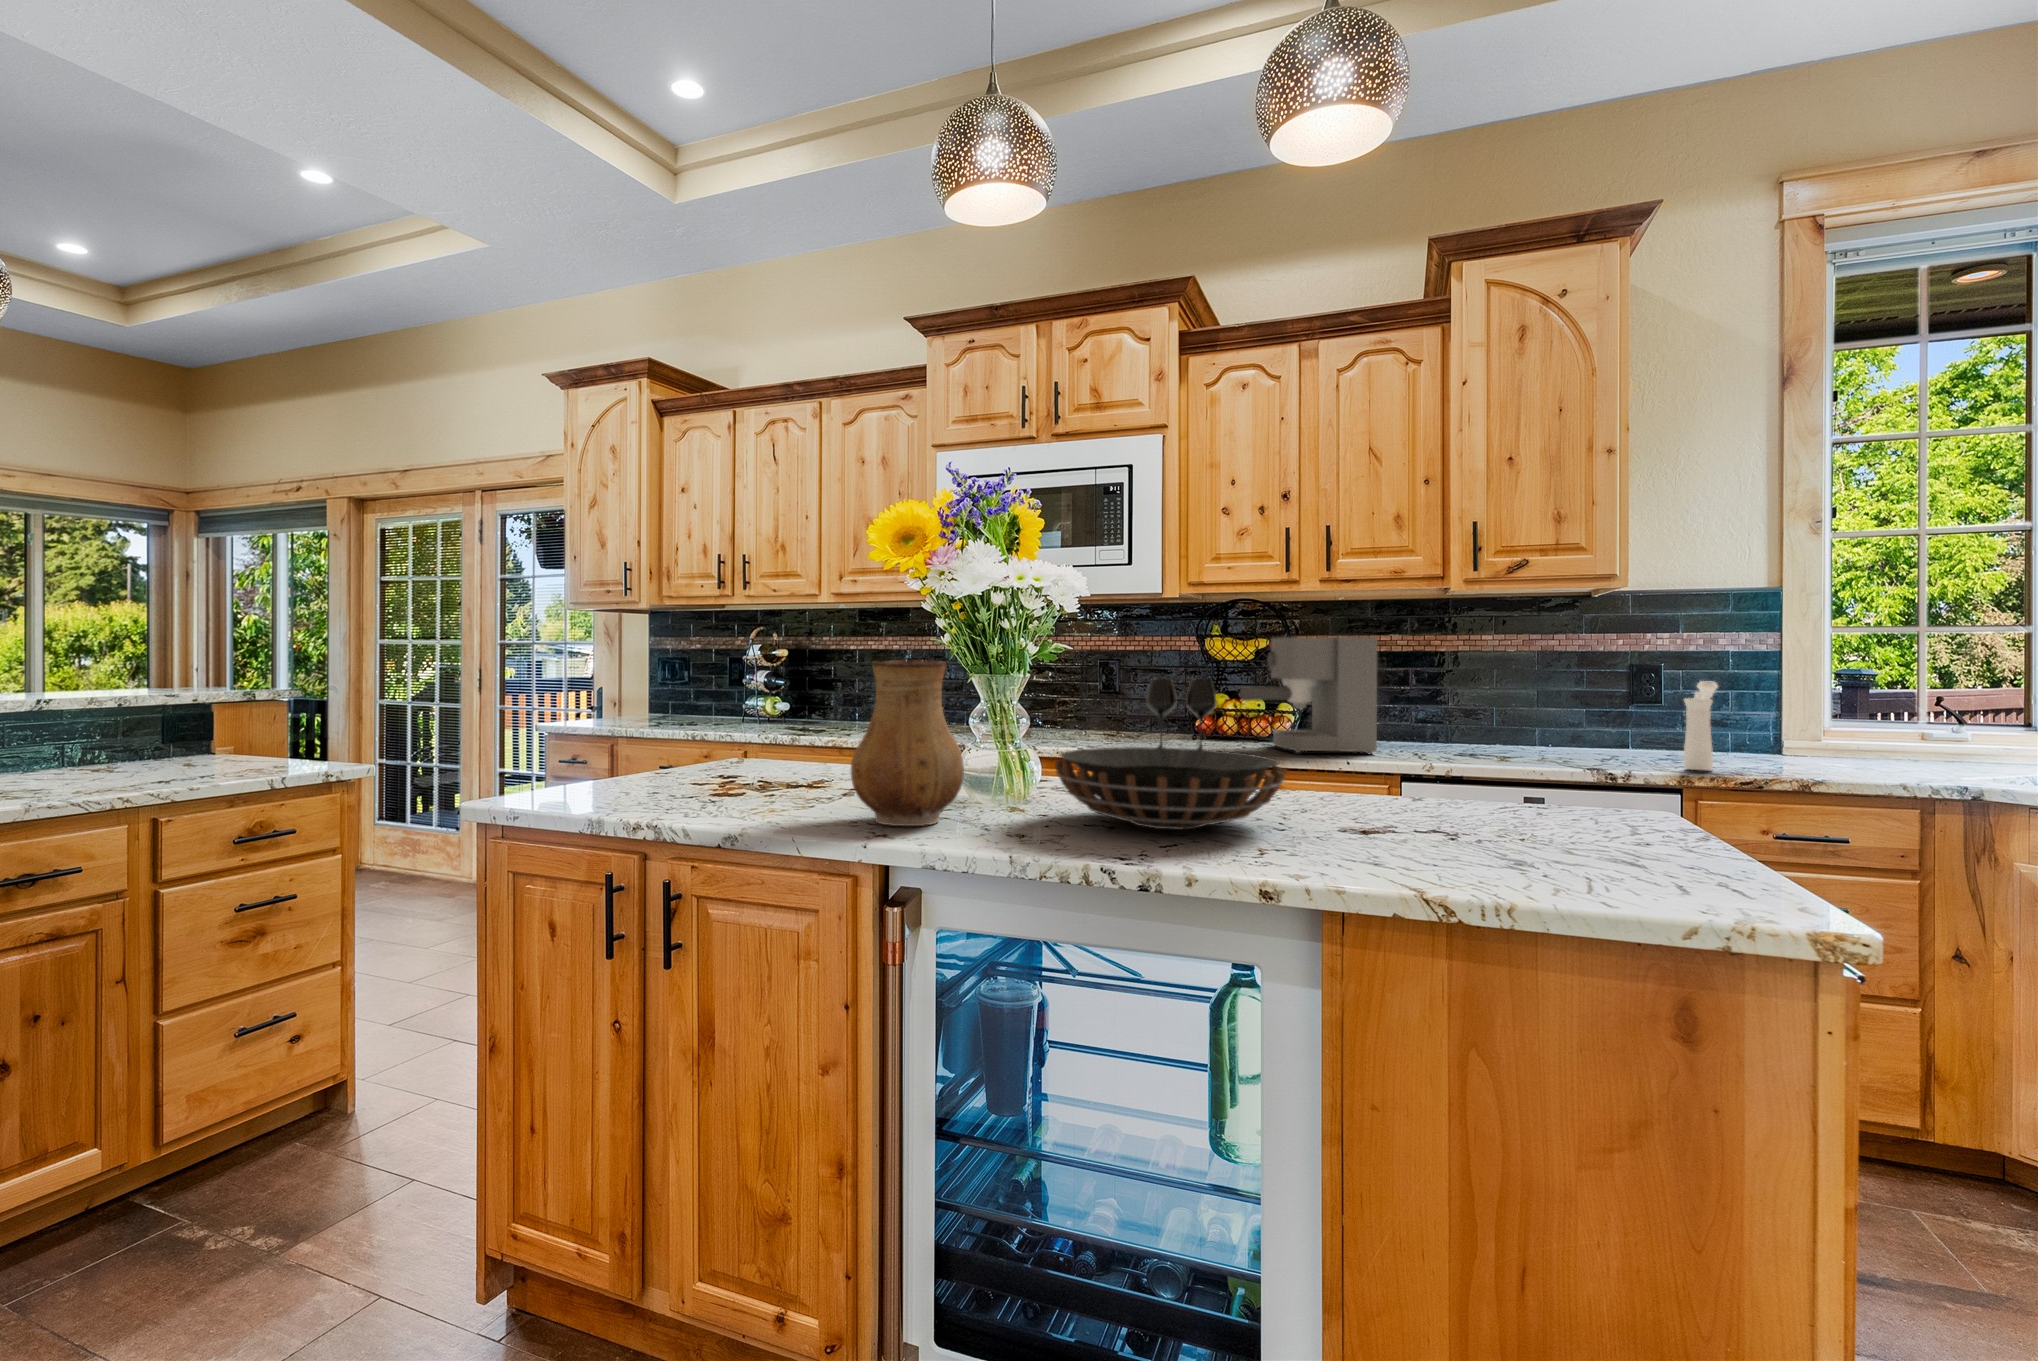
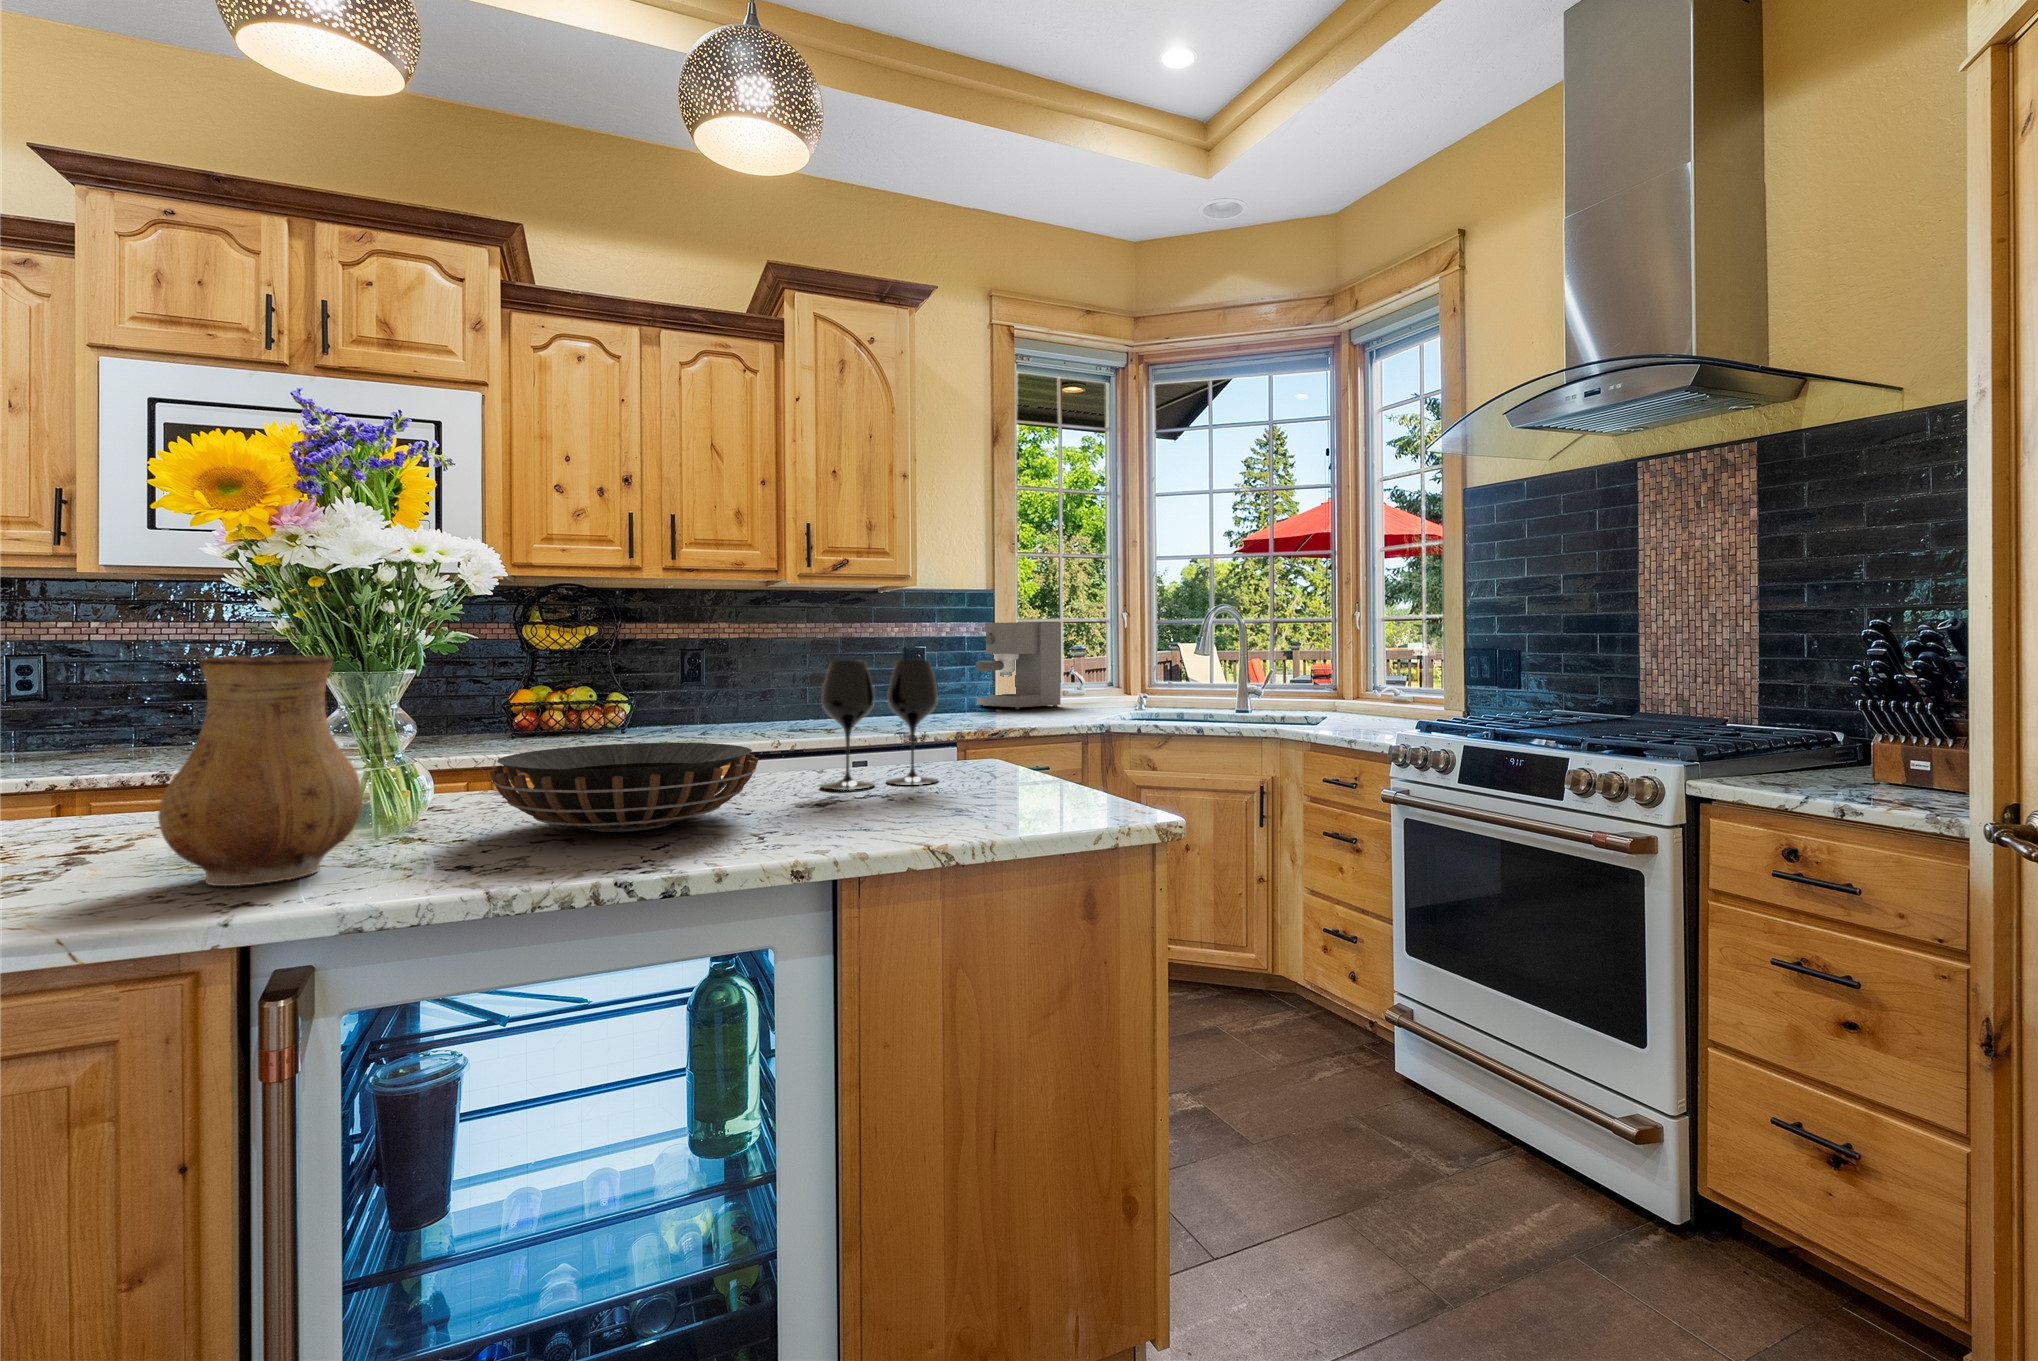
coffee maker: present [1240,636,1377,754] -> present [976,622,1061,709]
wine glass: present [1147,678,1216,750] -> present [821,660,938,790]
pepper mill: present [1684,681,1718,770] -> none [956,660,974,727]

